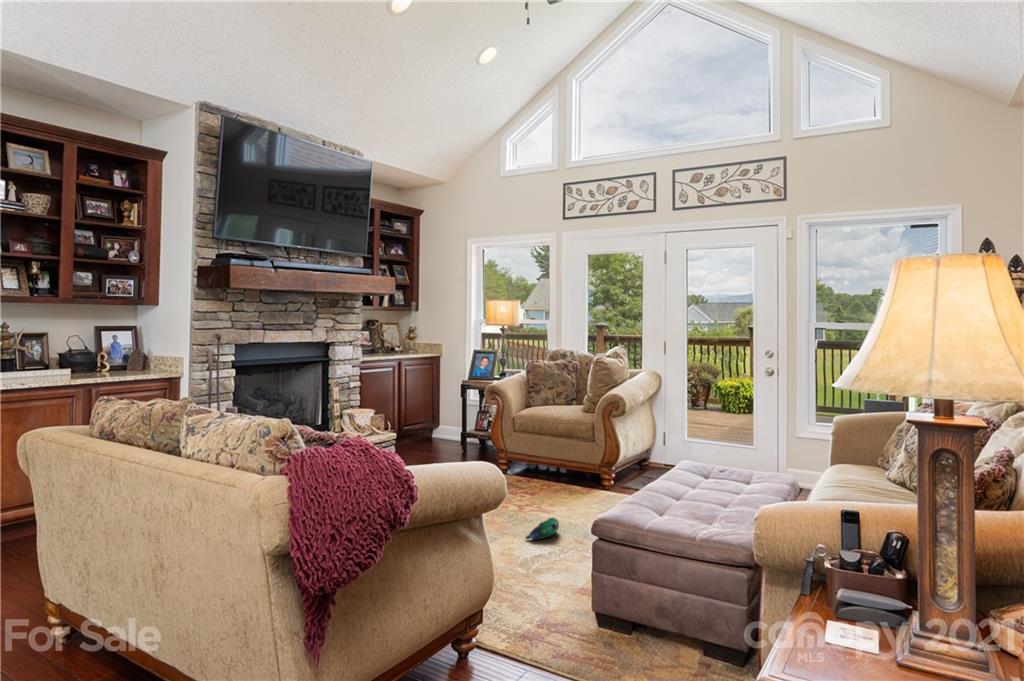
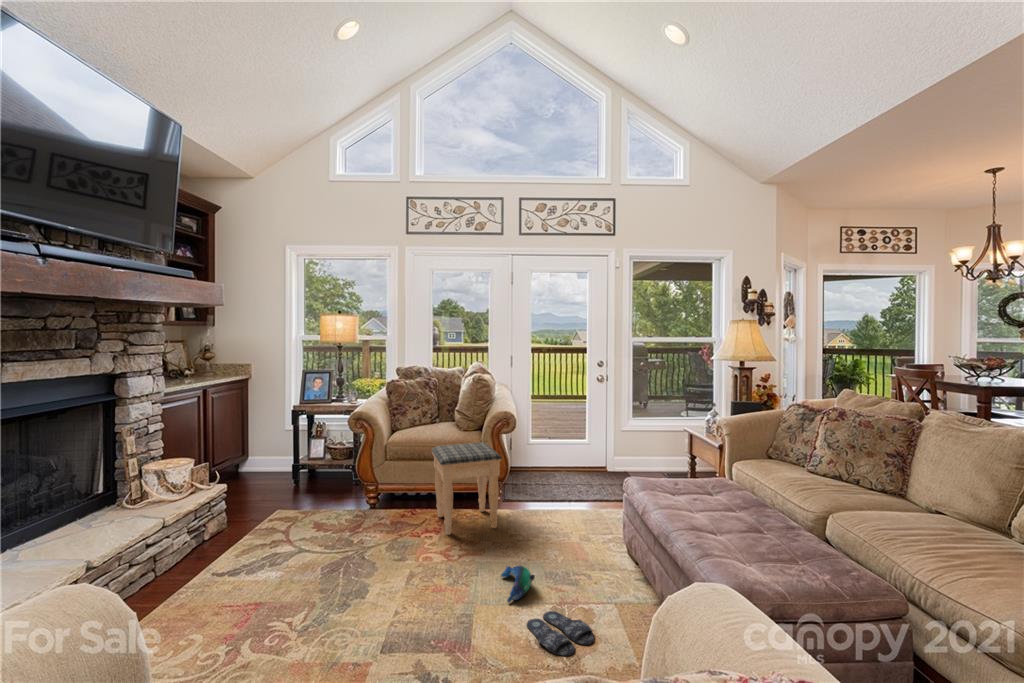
footstool: none [530,420,595,500] -> present [432,442,502,535]
slippers: none [517,550,565,573] -> present [527,611,594,656]

